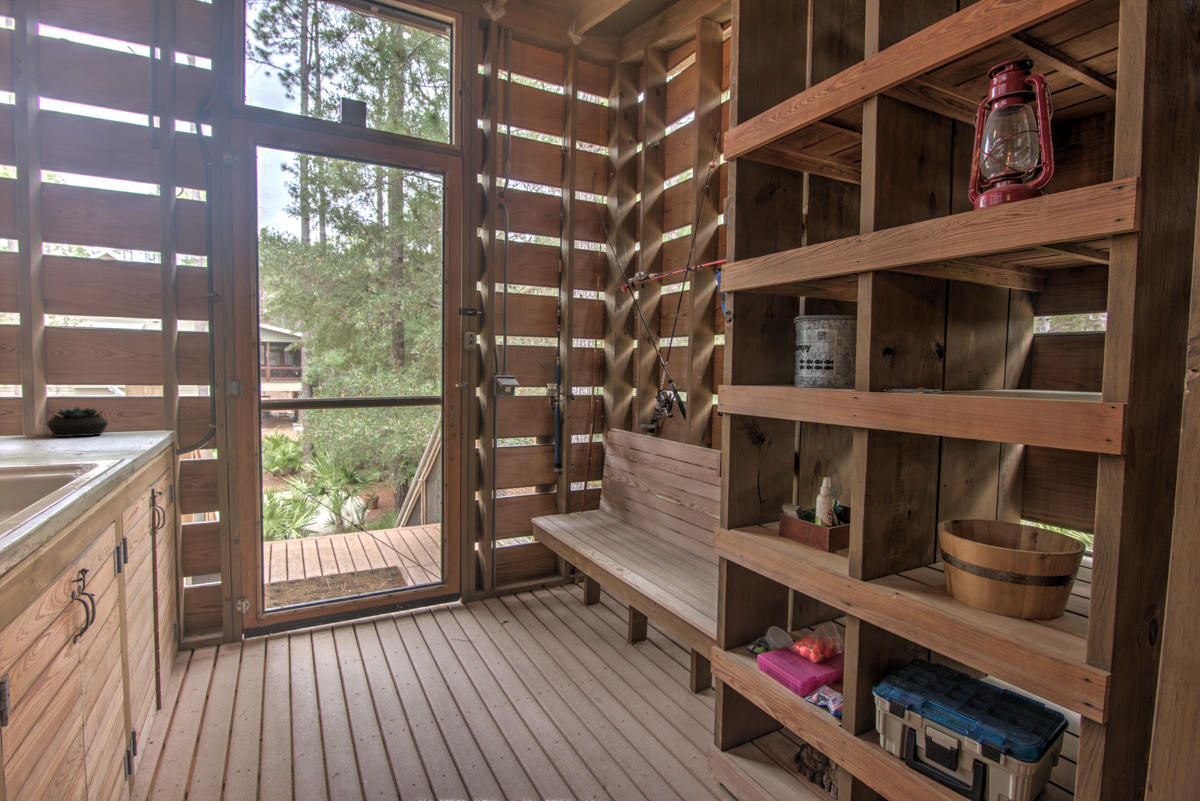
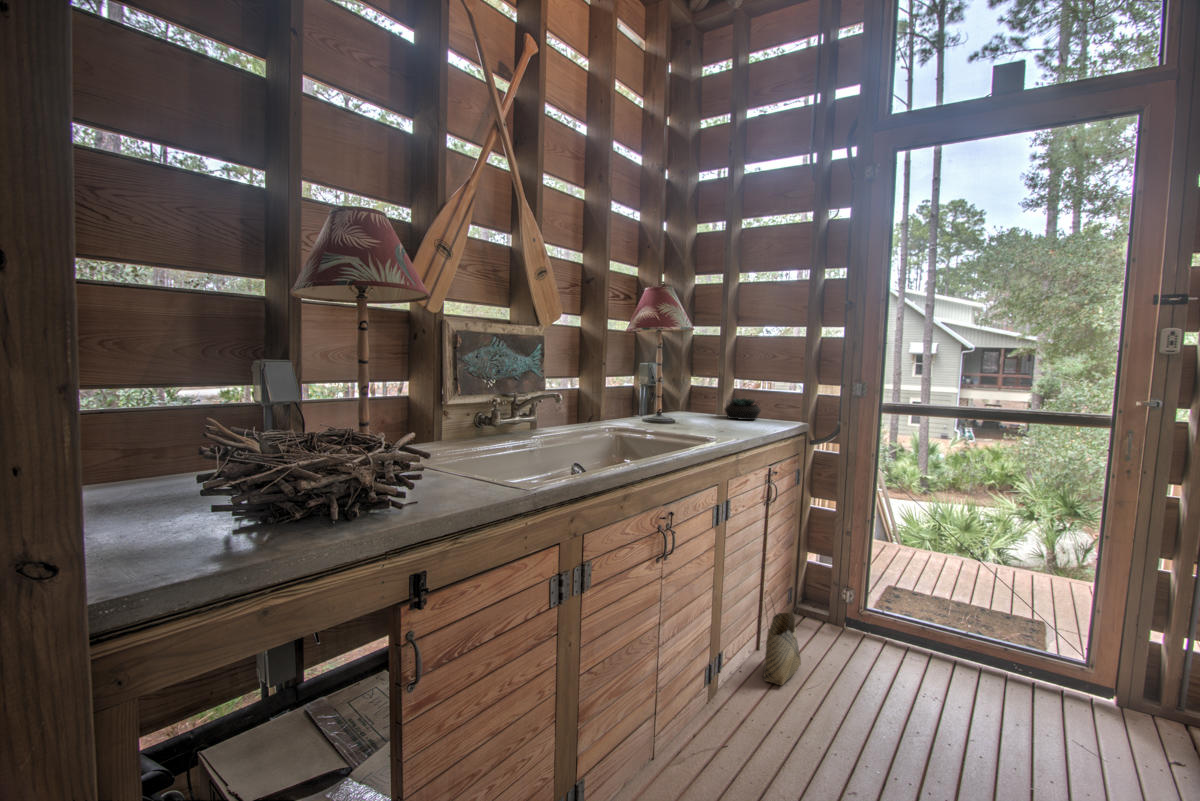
woven basket: none [170,623,221,738] -> present [763,591,801,685]

